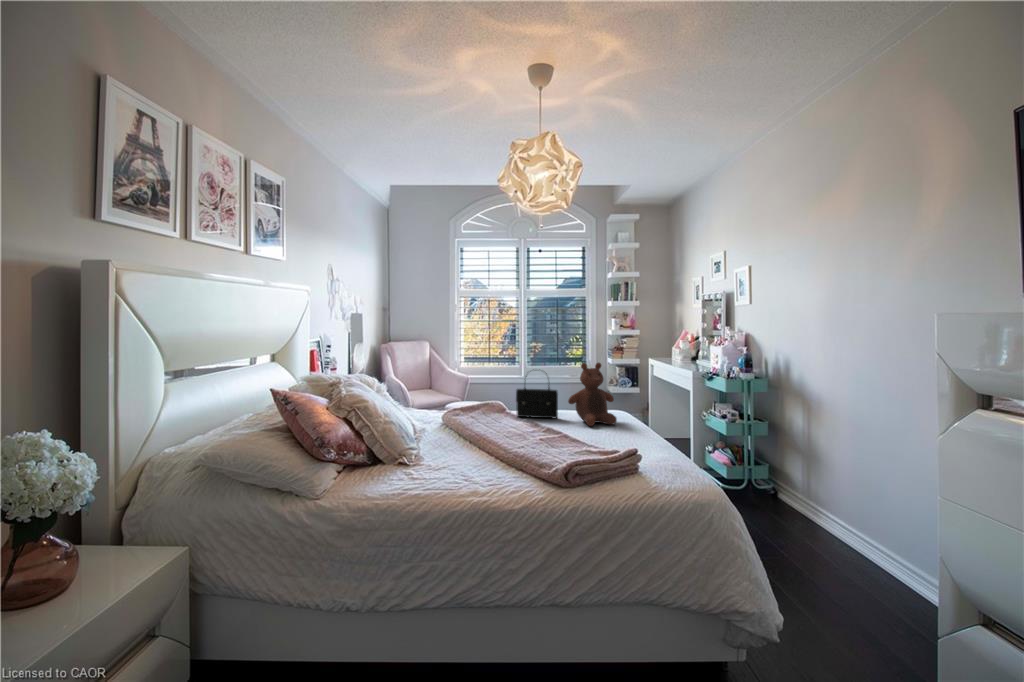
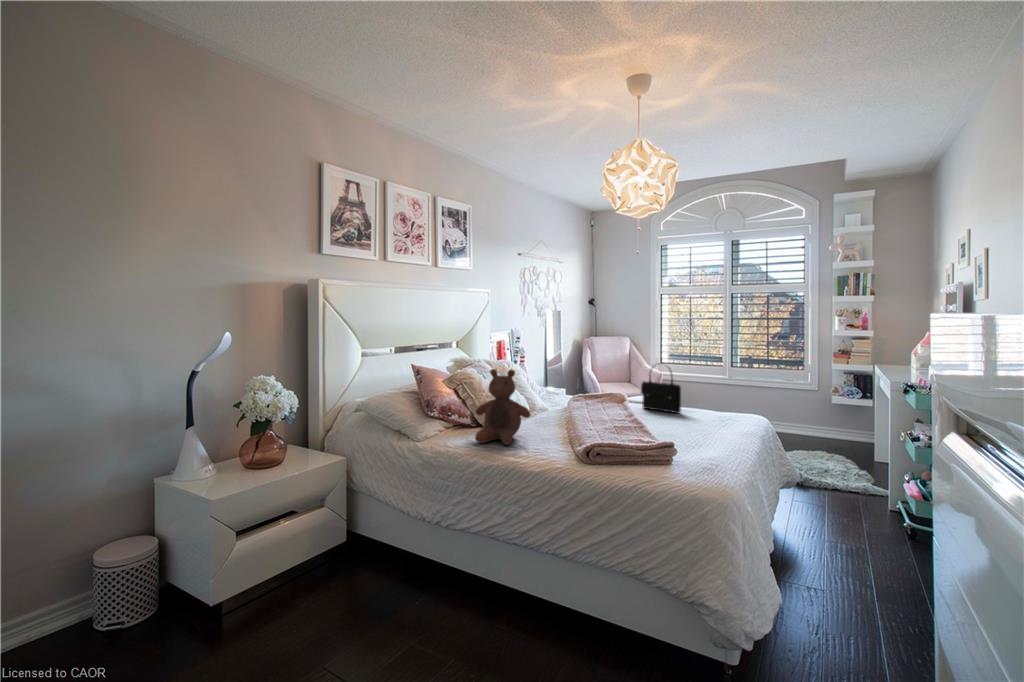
stuffed bear: present [568,363,617,426] -> present [475,369,530,445]

